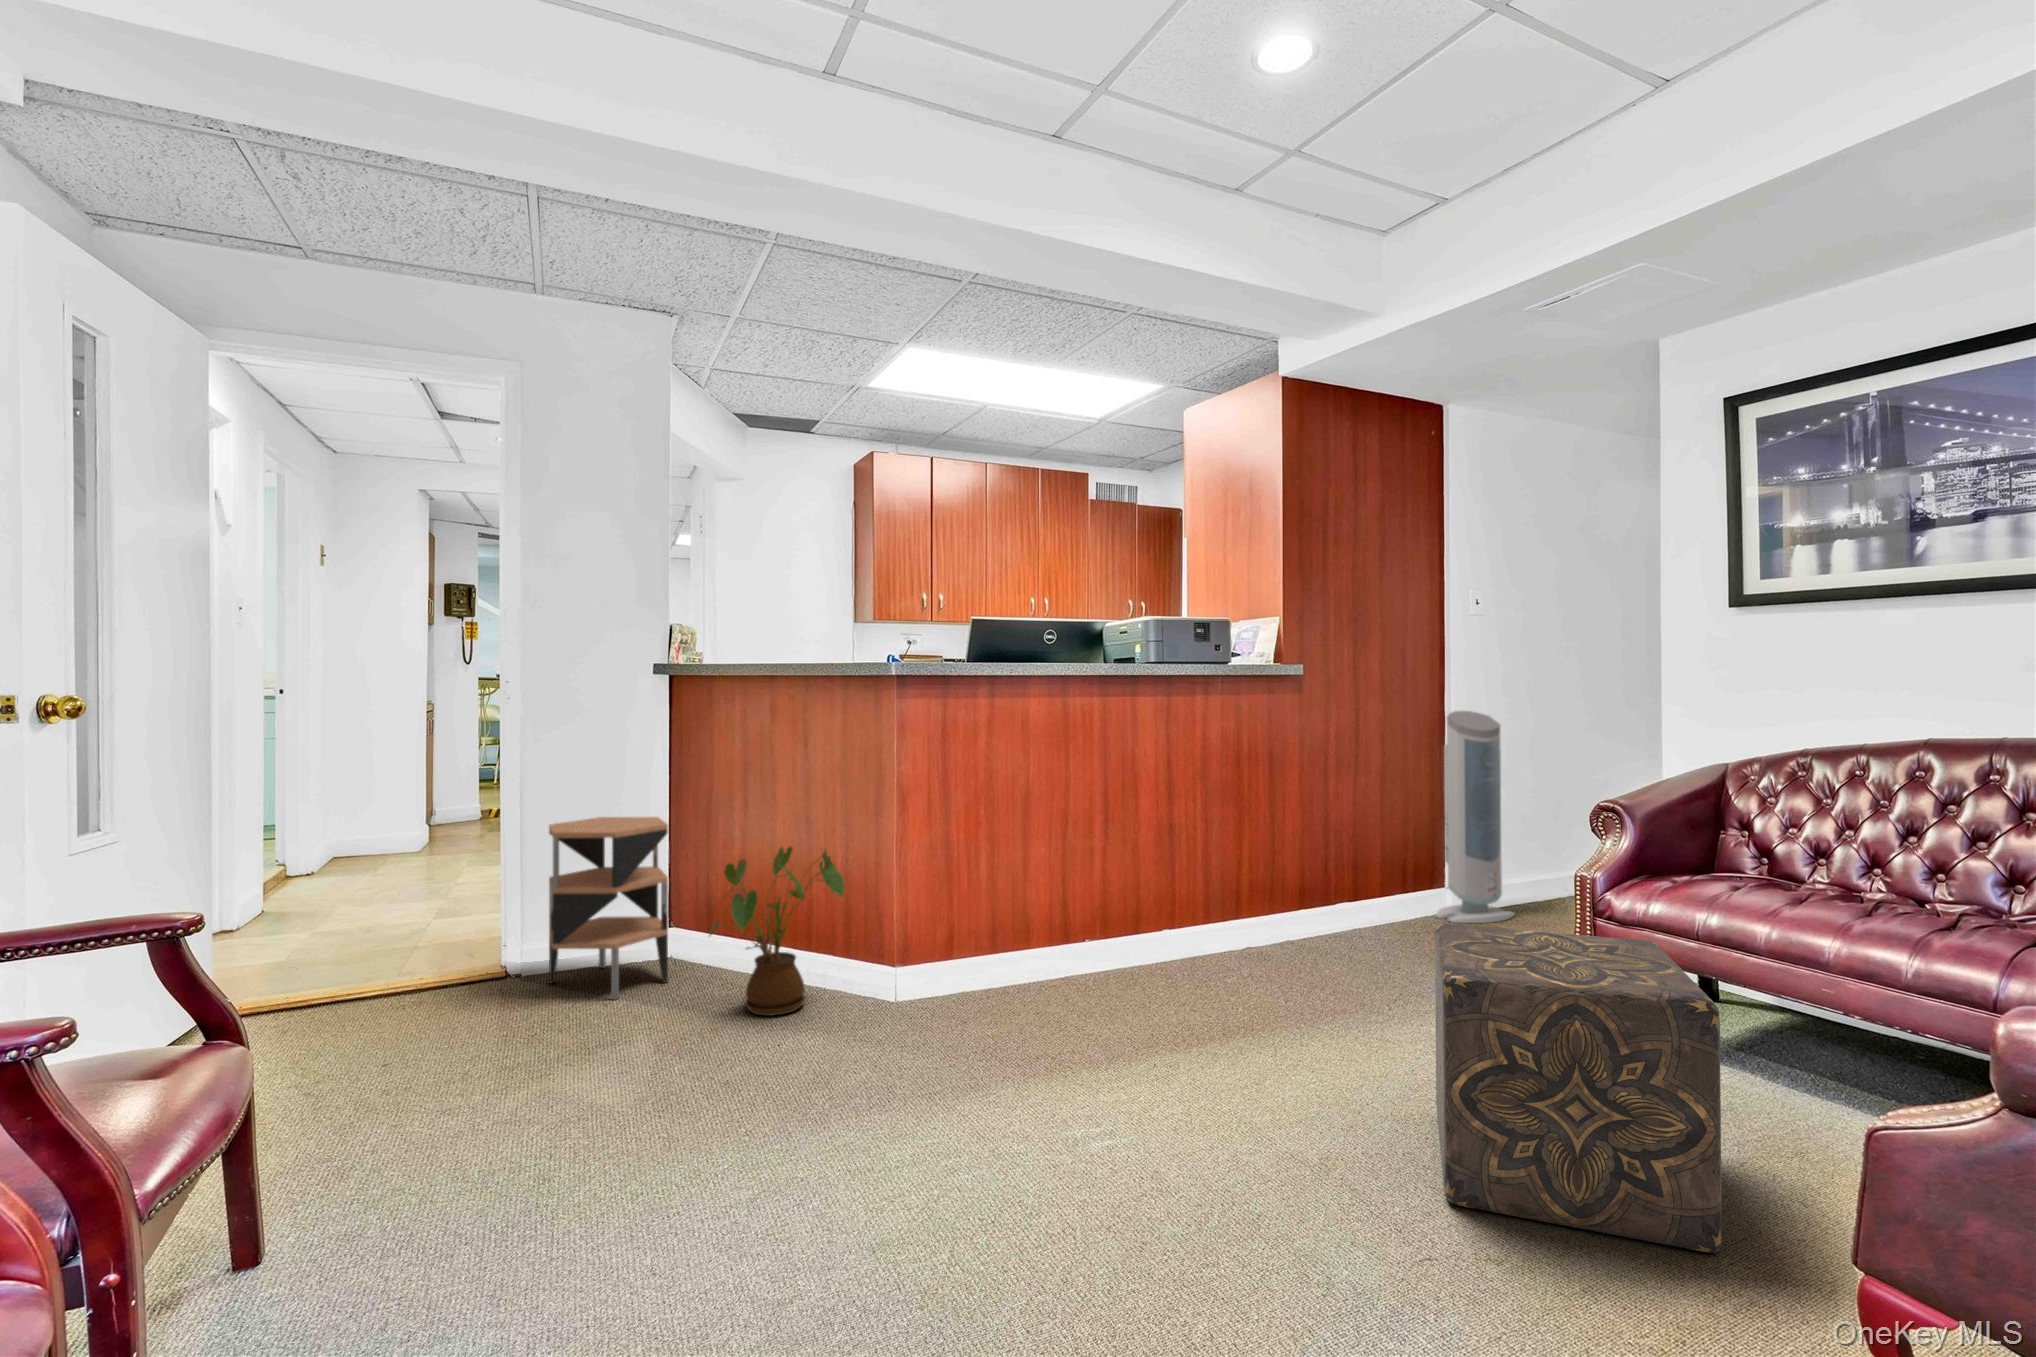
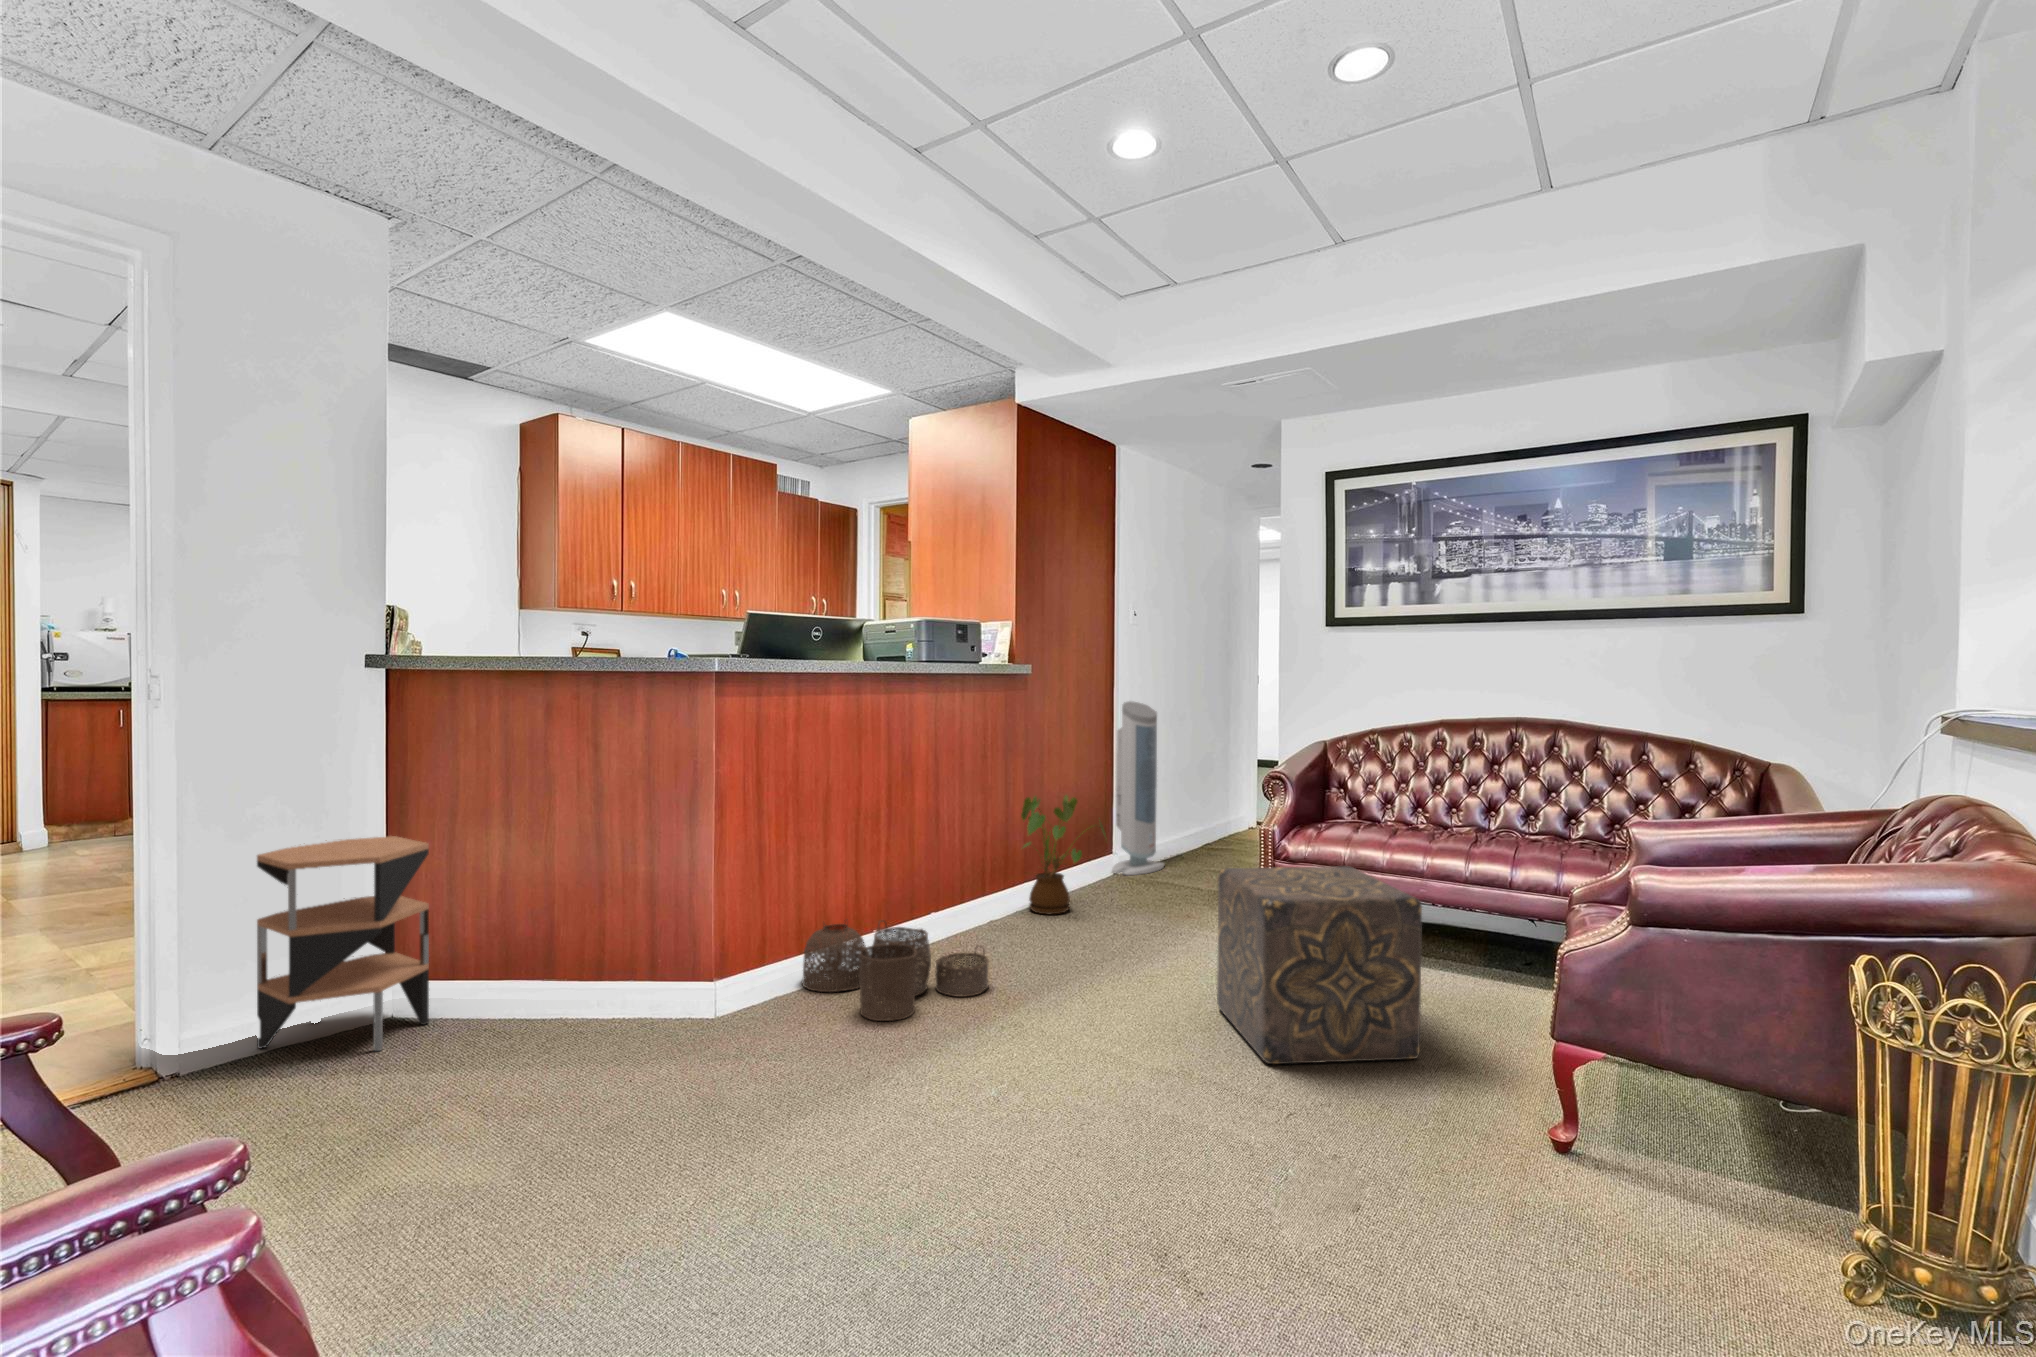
house plant: present [710,847,845,1016] -> present [1021,795,1106,915]
woven basket: none [983,934,1170,1051] -> present [802,920,989,1021]

